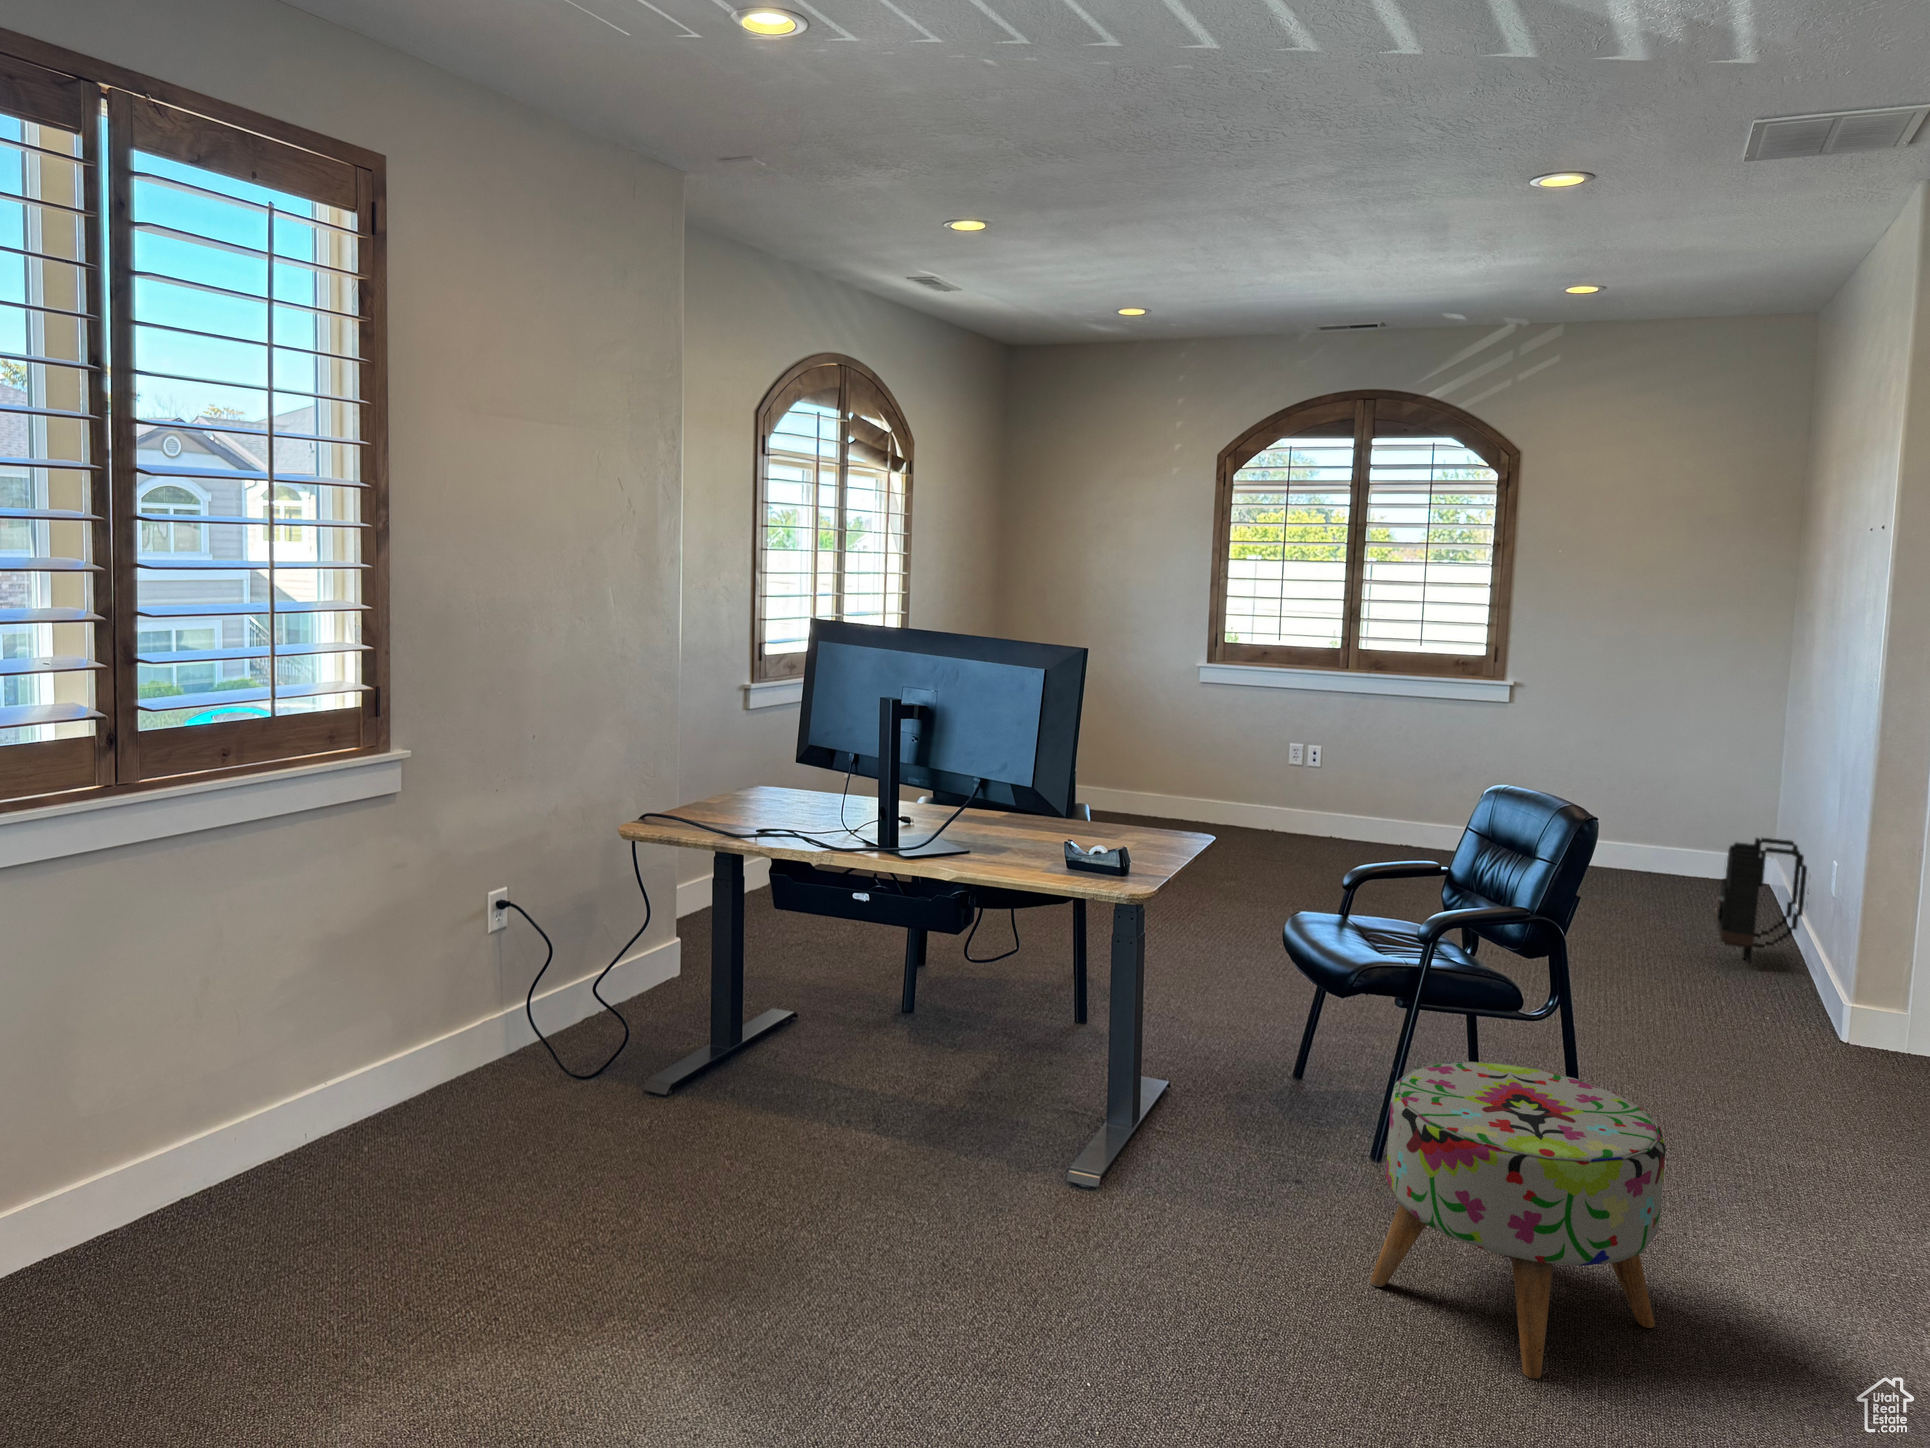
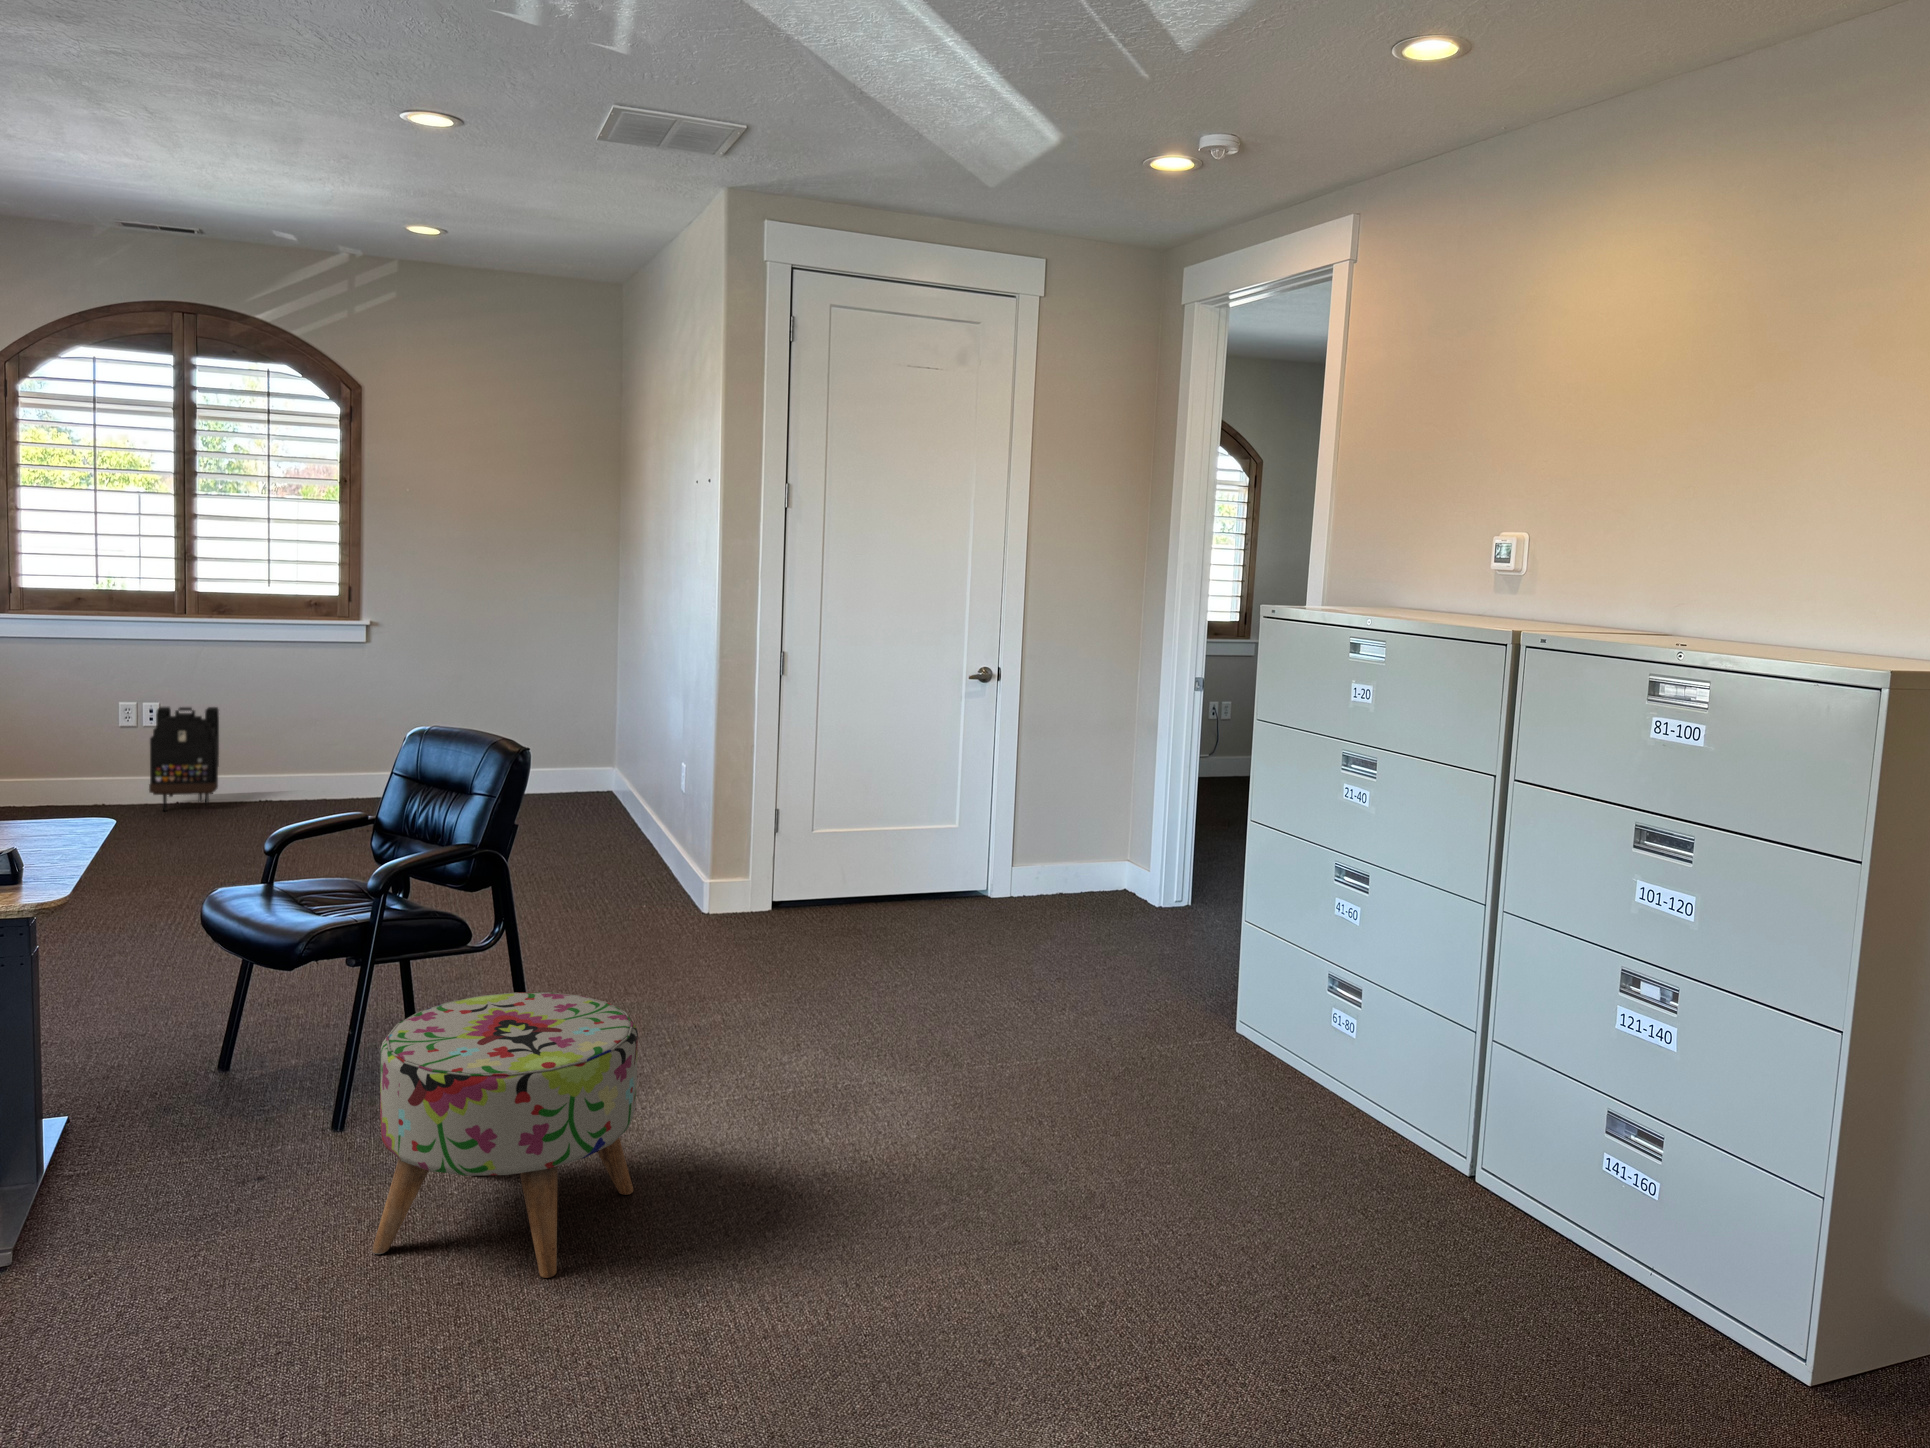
backpack: present [1716,838,1807,964] -> present [149,707,219,811]

